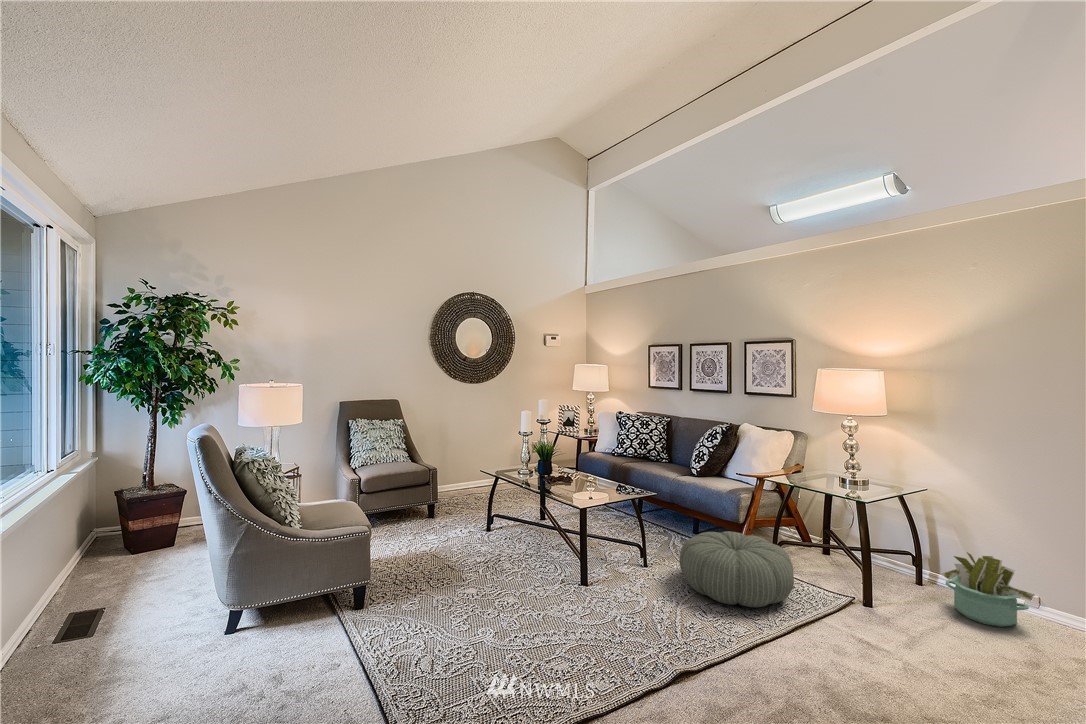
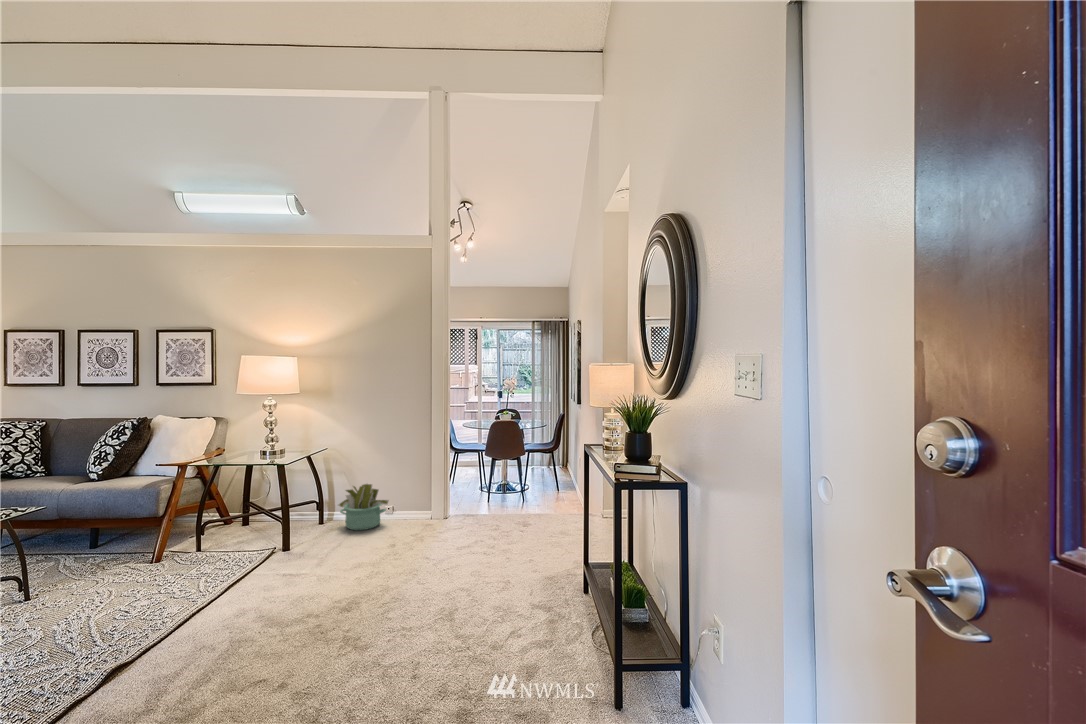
pouf: present [679,531,794,607] -> none [81,521,224,600]

